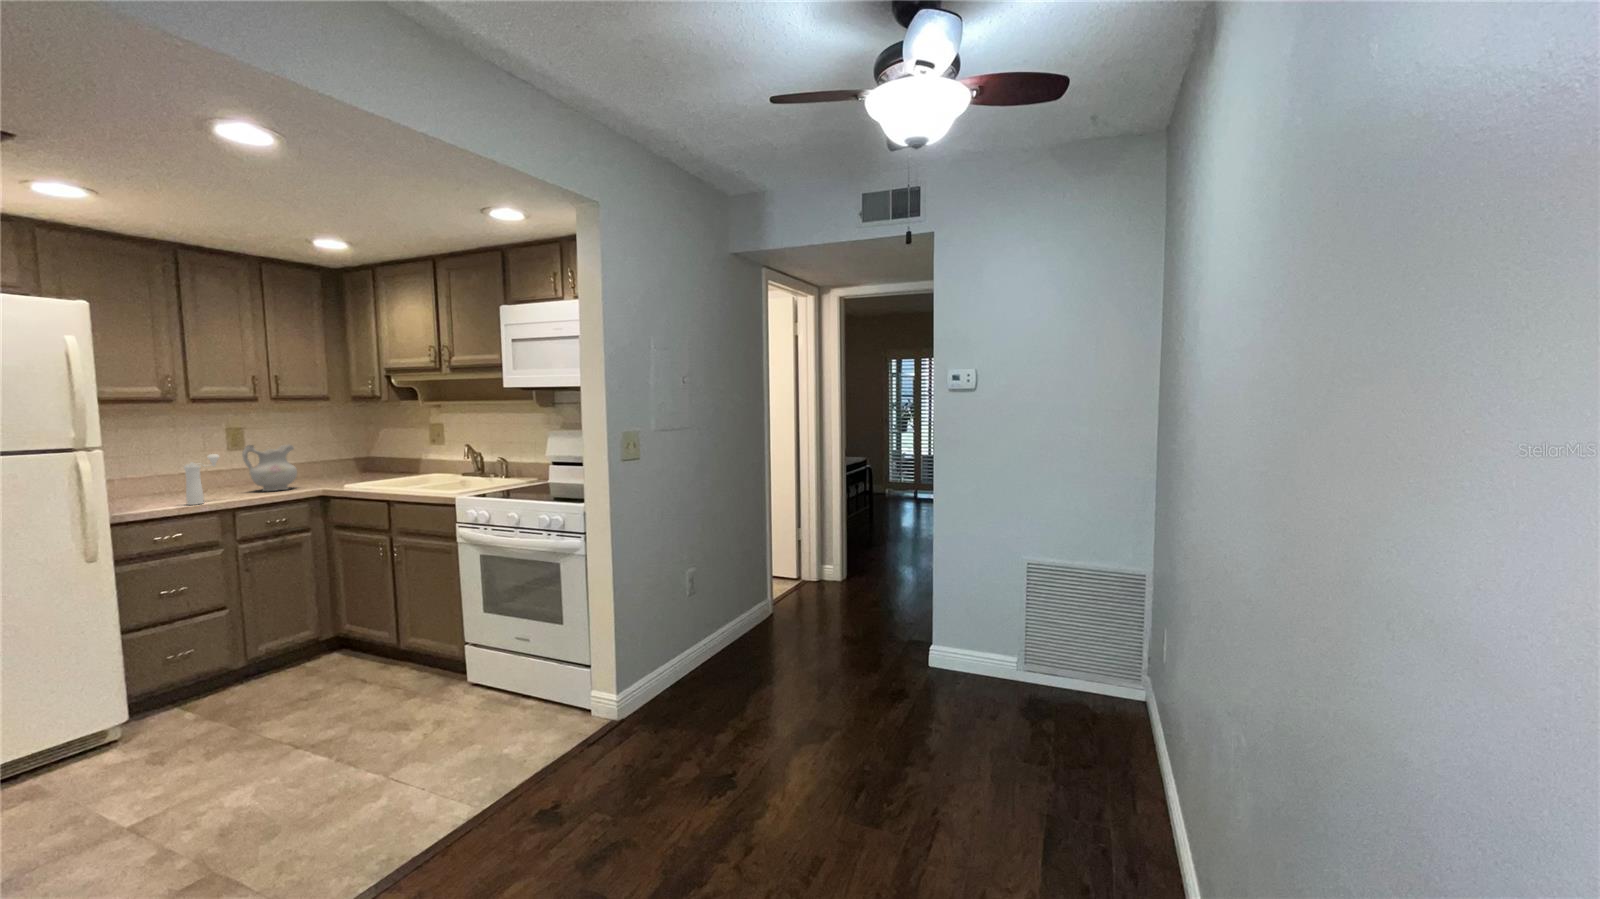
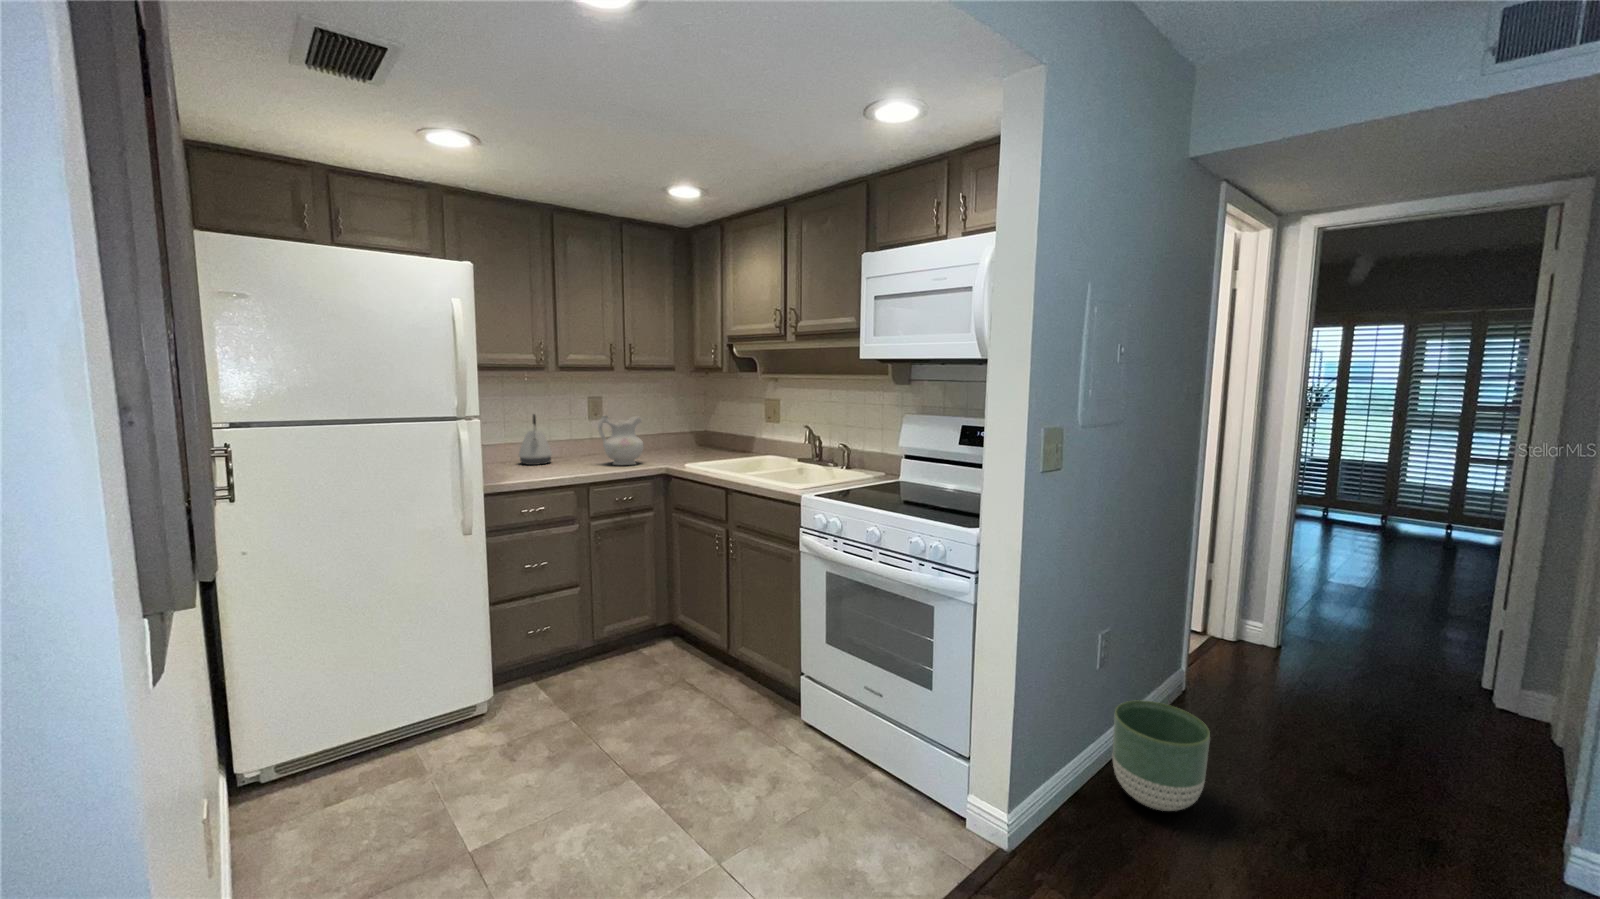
kettle: none [142,447,186,498] -> present [519,414,552,465]
pepper mill: present [184,454,219,505] -> none [548,425,578,477]
planter: none [695,611,750,677] -> present [1112,701,1210,811]

